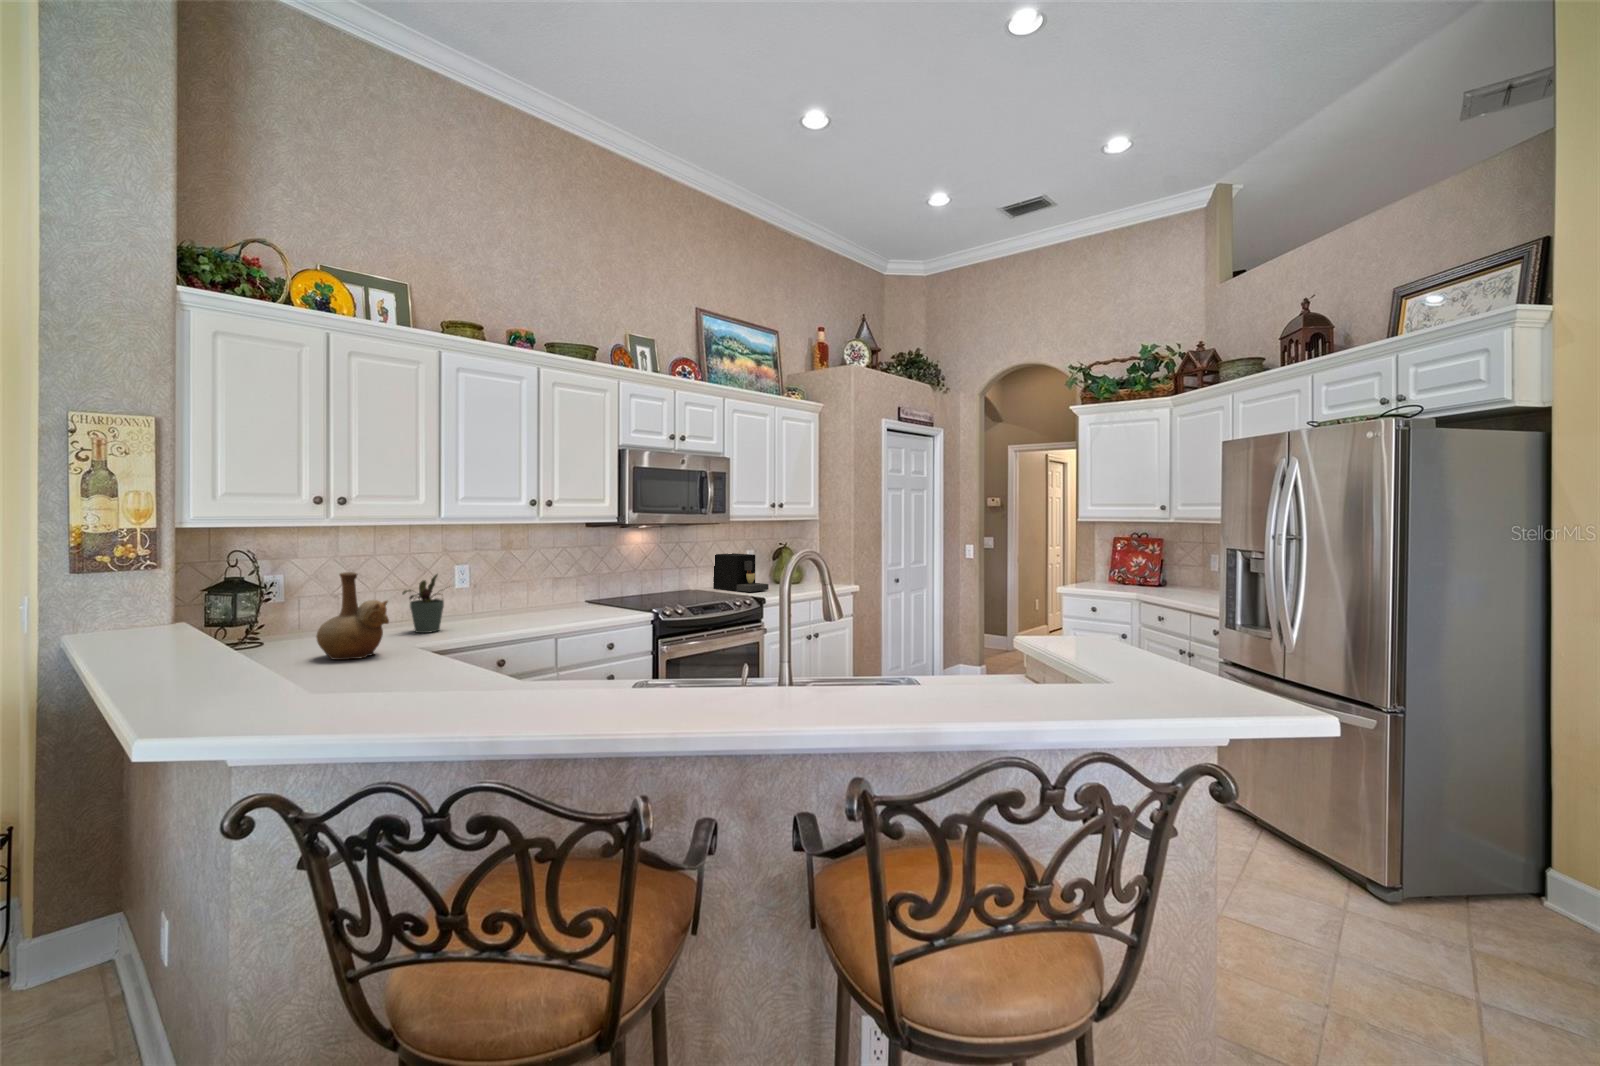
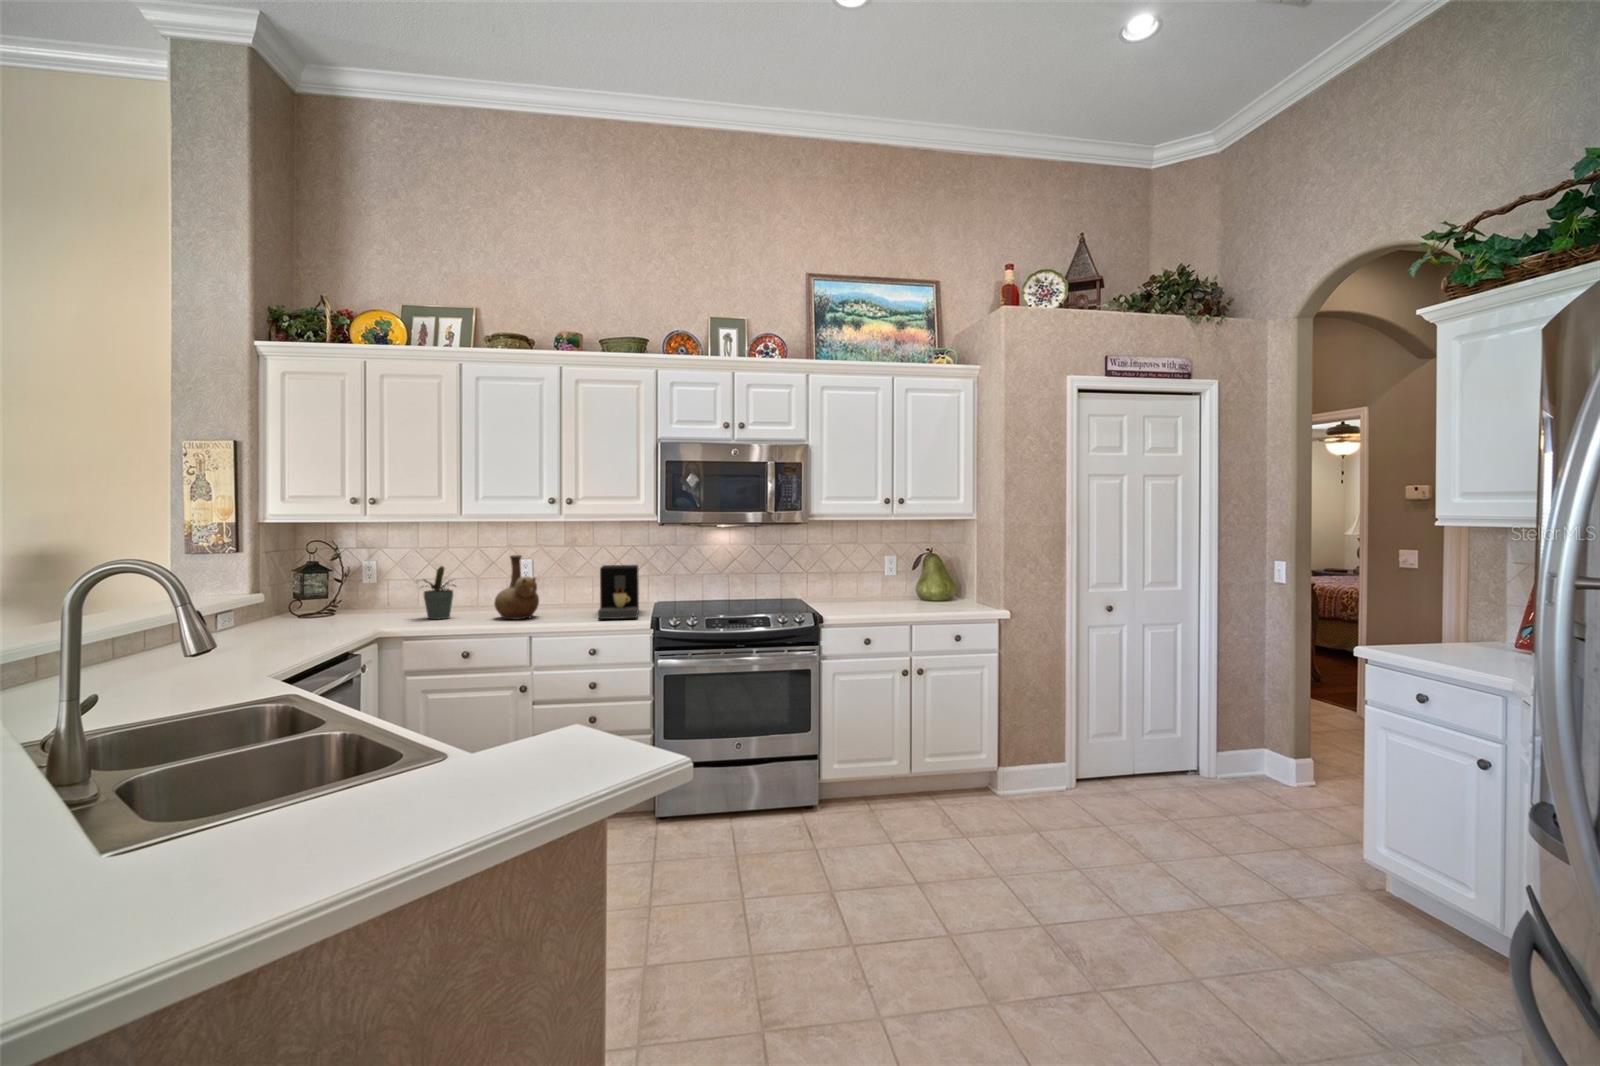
coffee maker: present [713,553,769,592] -> present [598,565,639,619]
vase: present [316,572,389,660] -> present [494,555,539,620]

